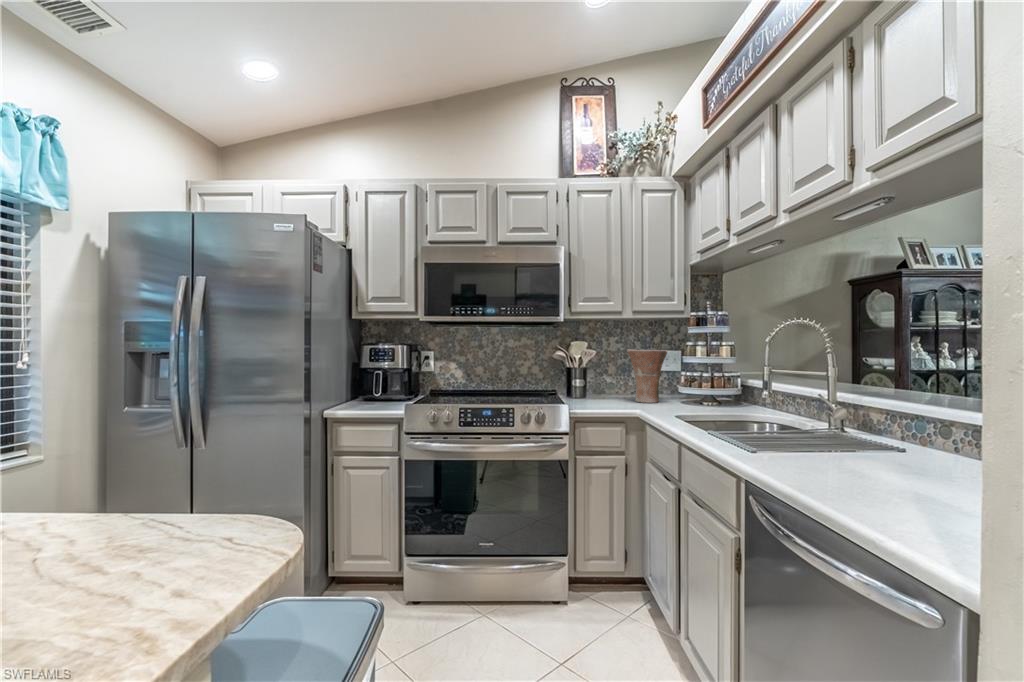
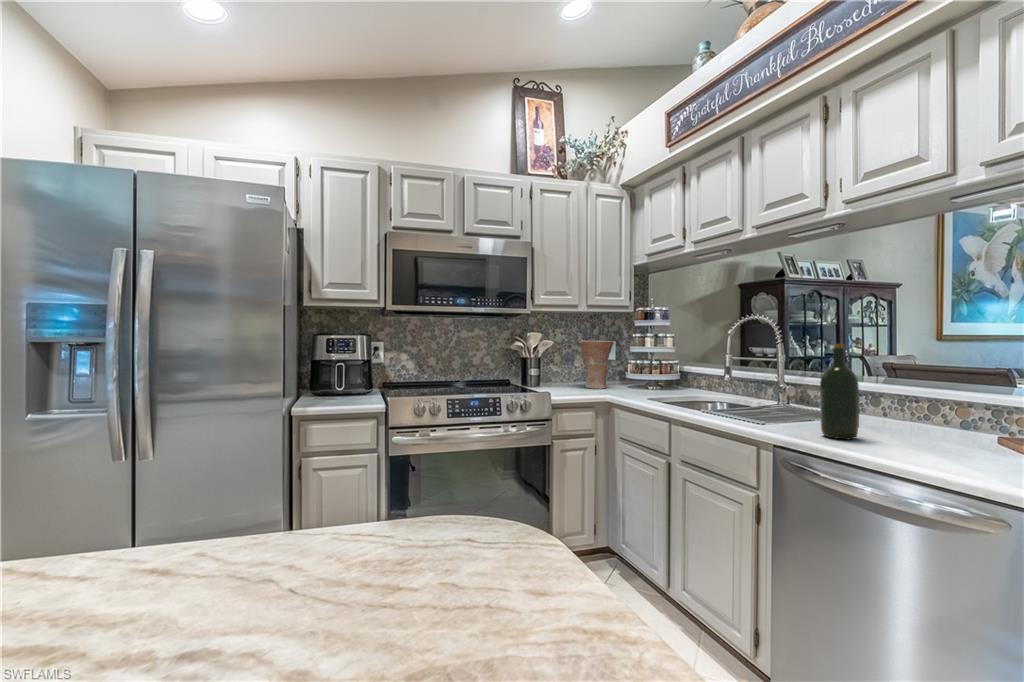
wine bottle: none [804,358,855,484] -> present [820,344,859,439]

